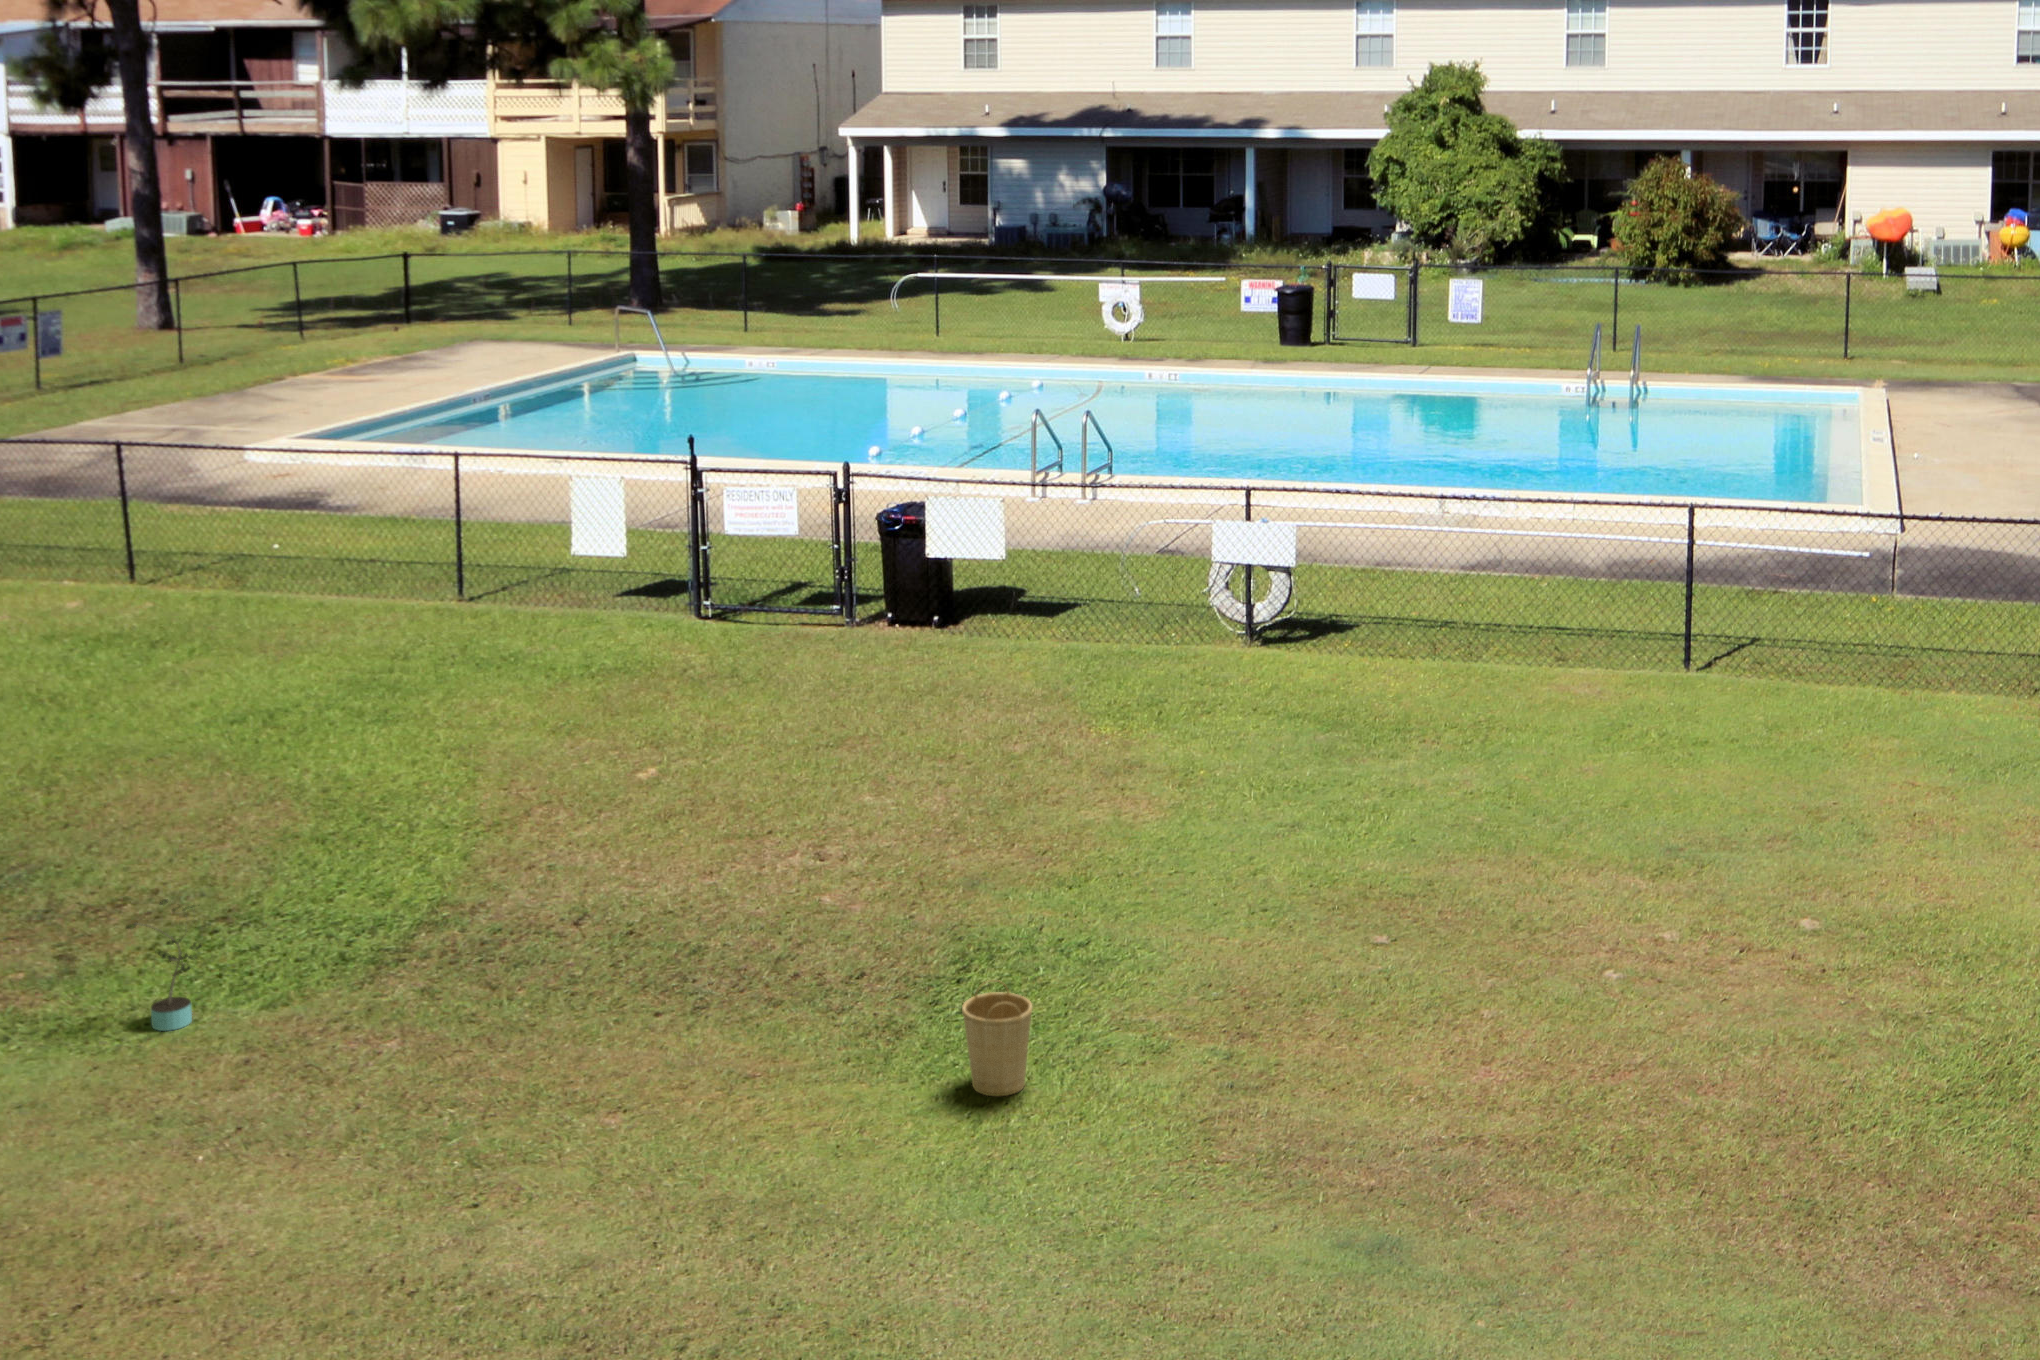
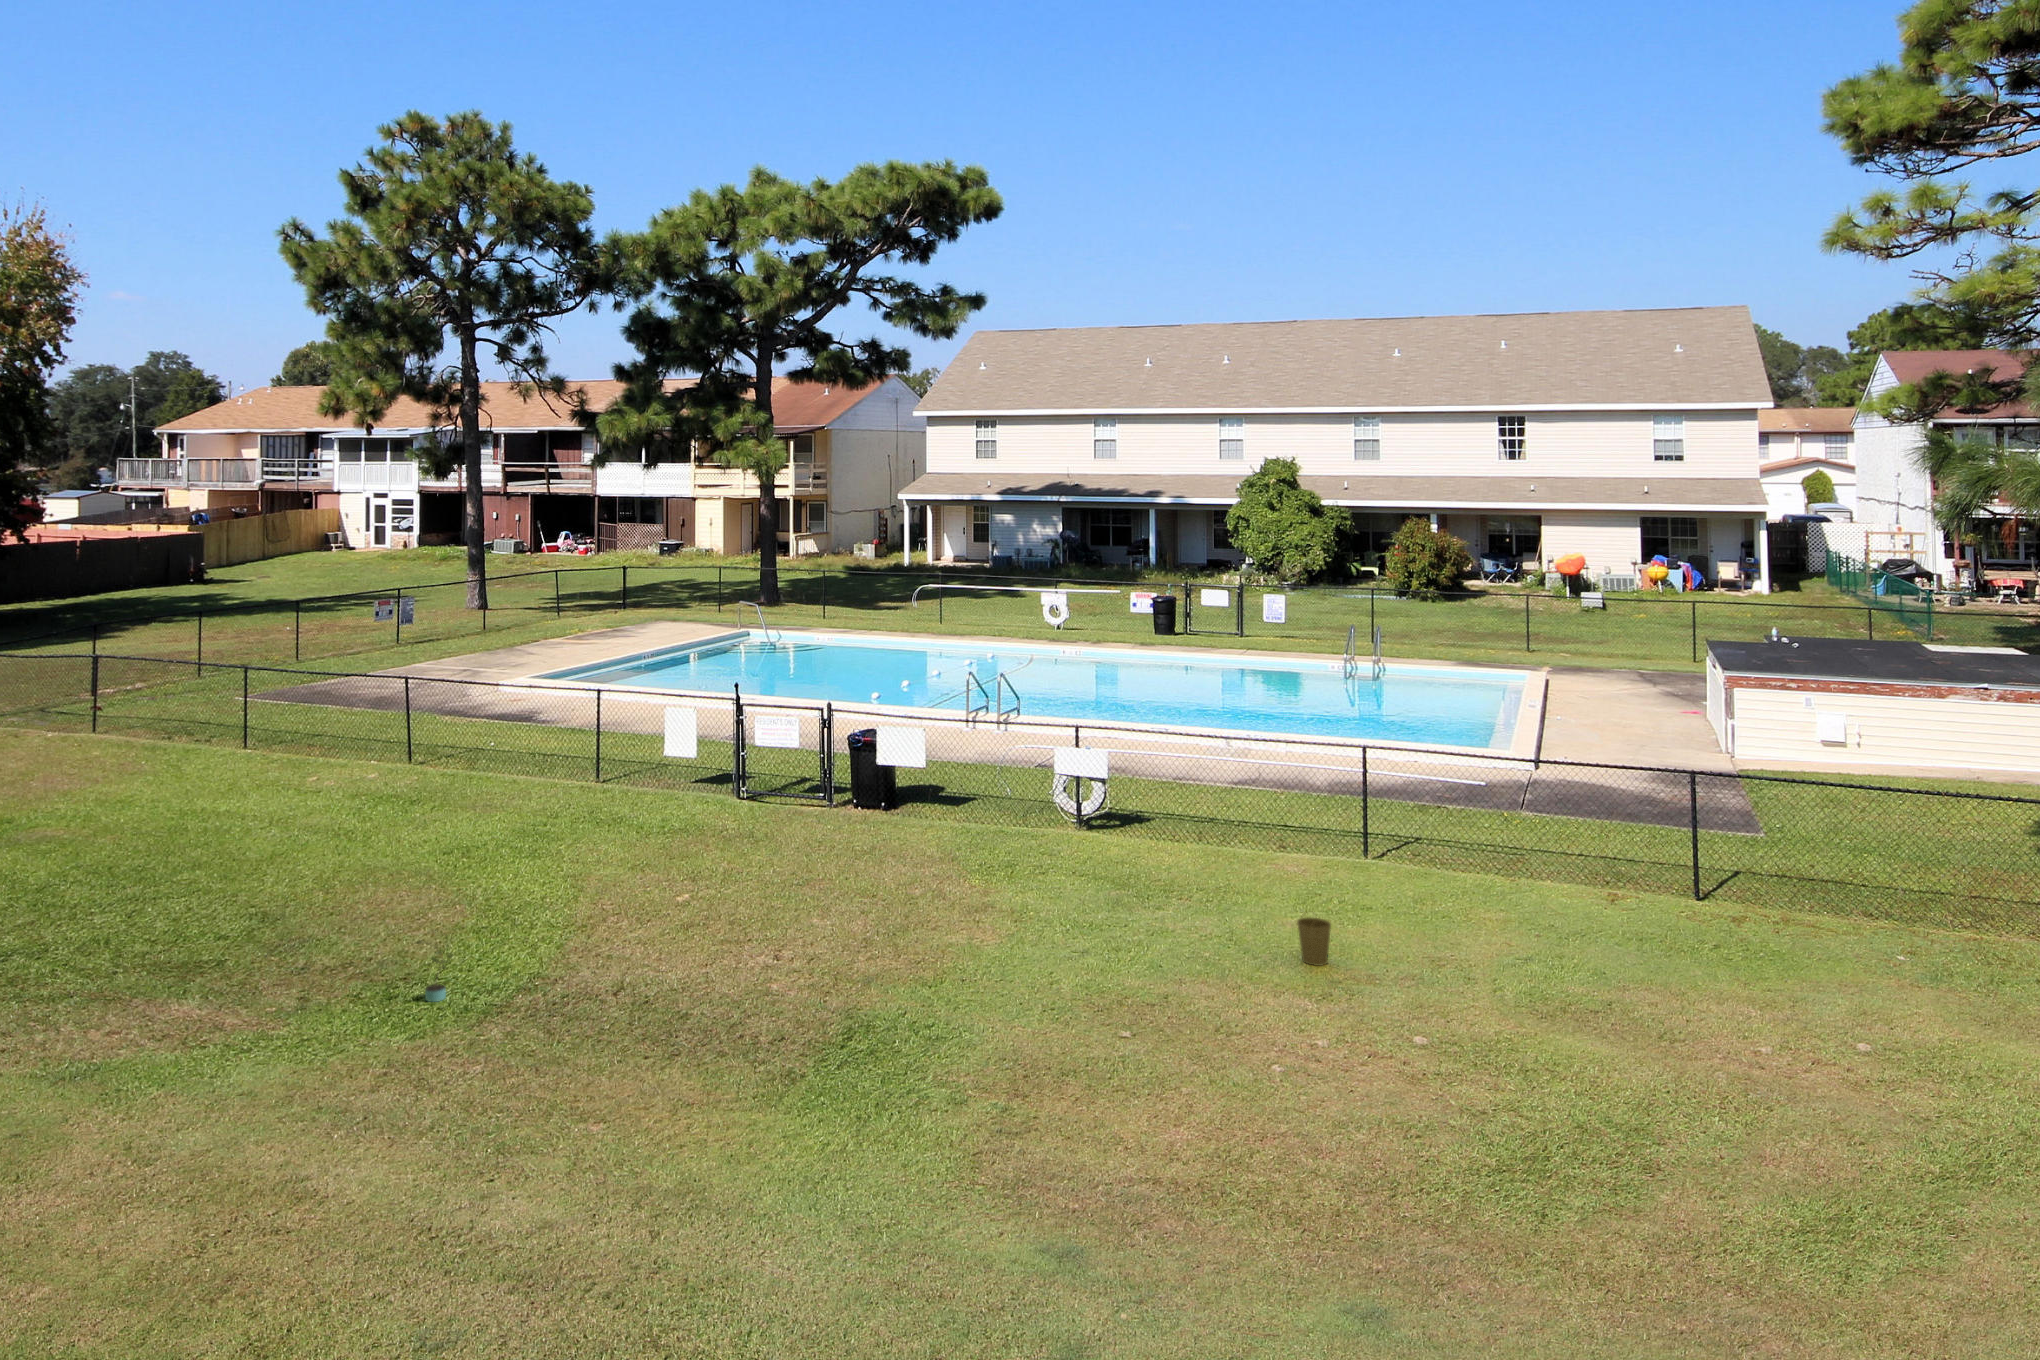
basket: present [962,980,1032,1096] -> present [1297,917,1331,966]

